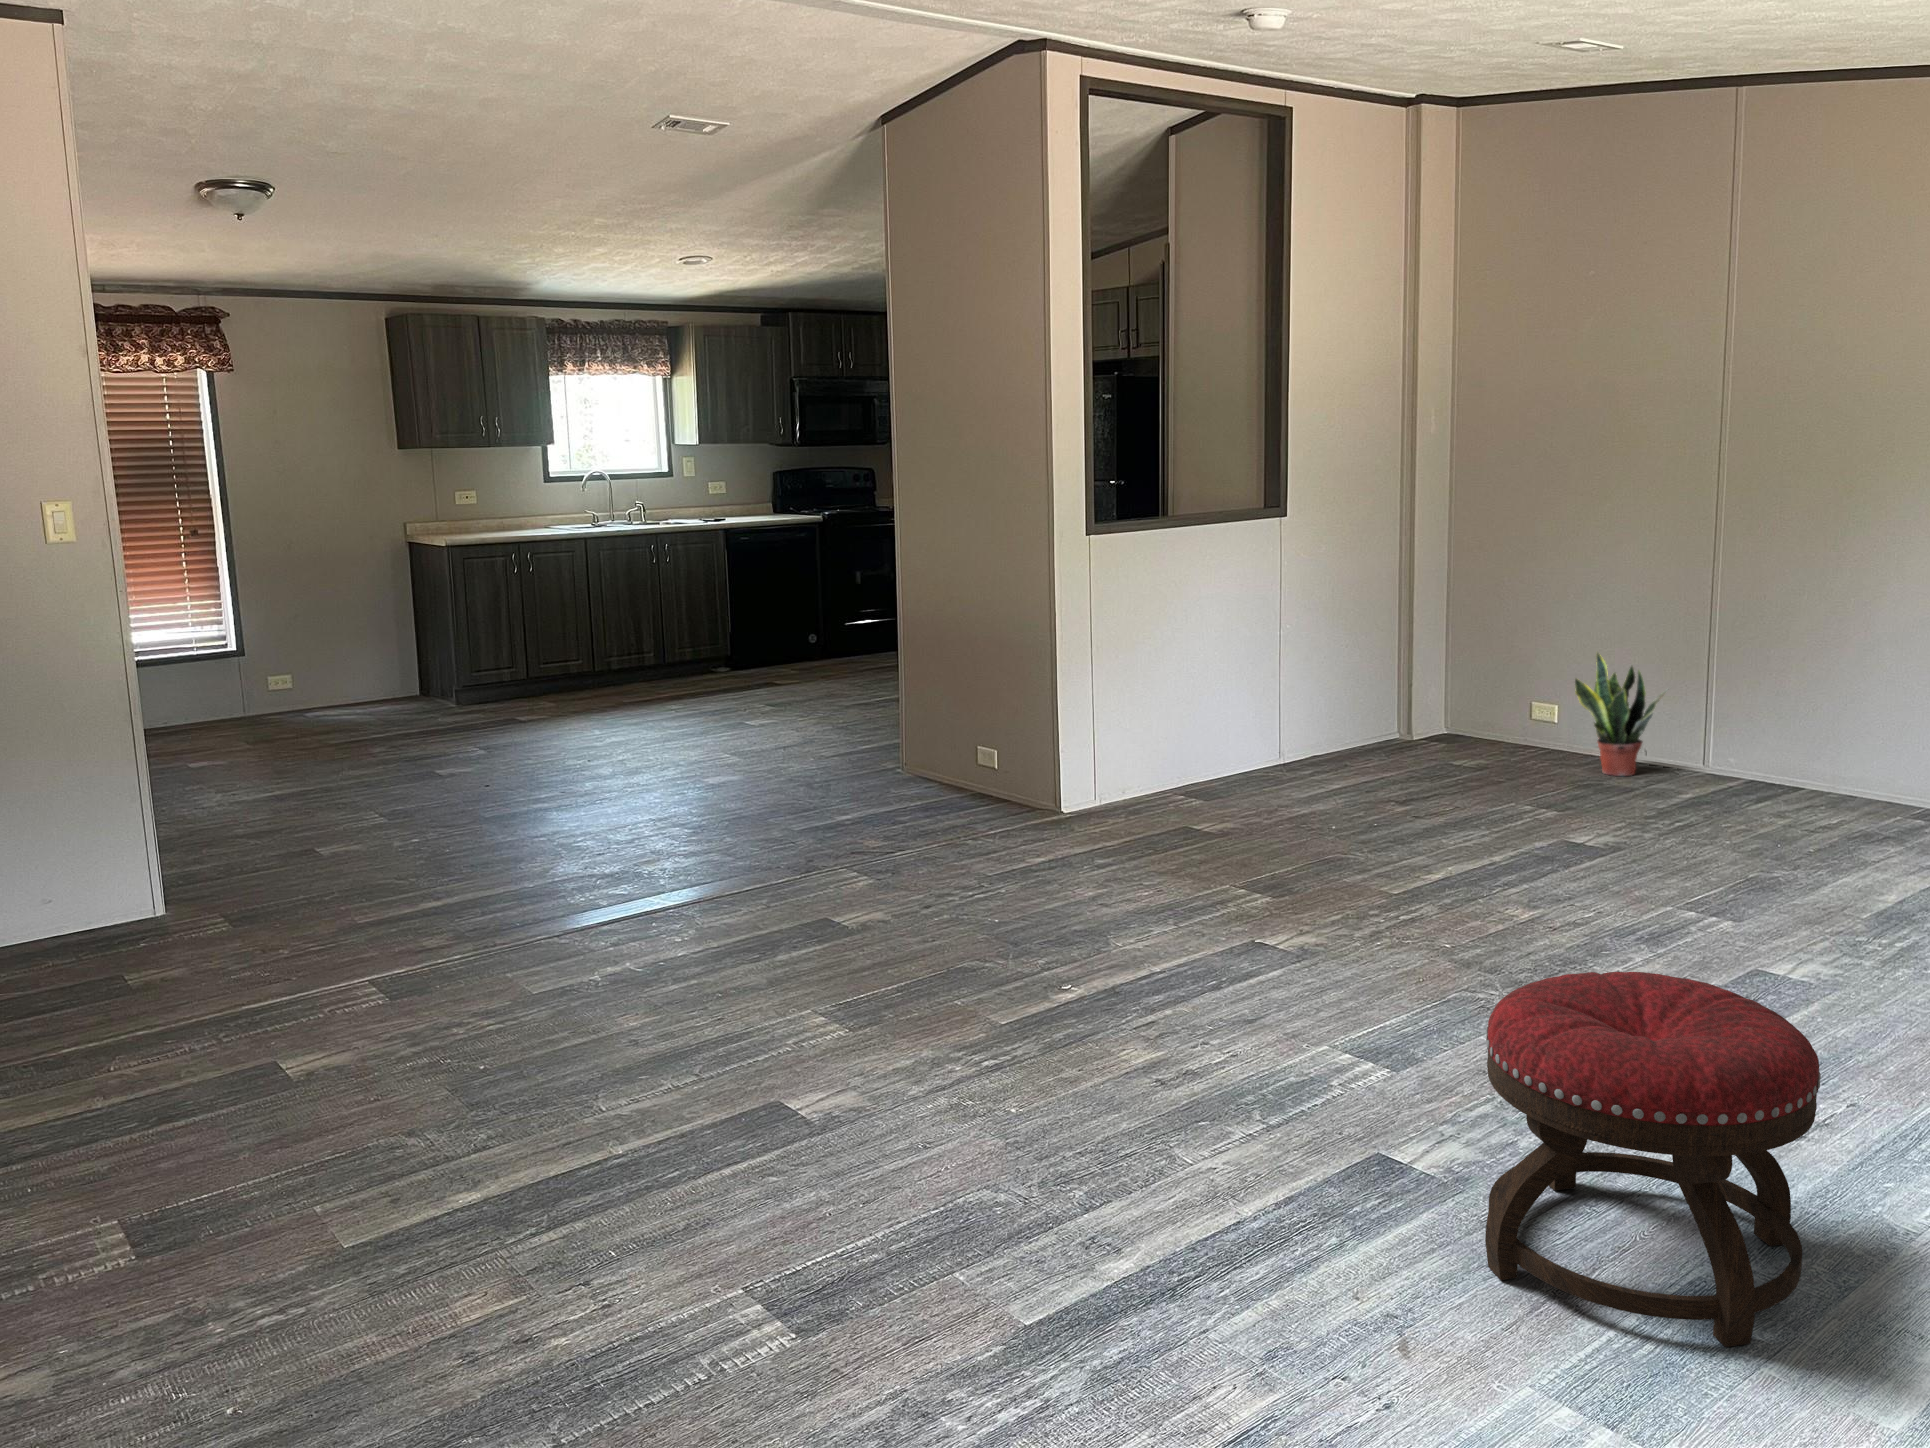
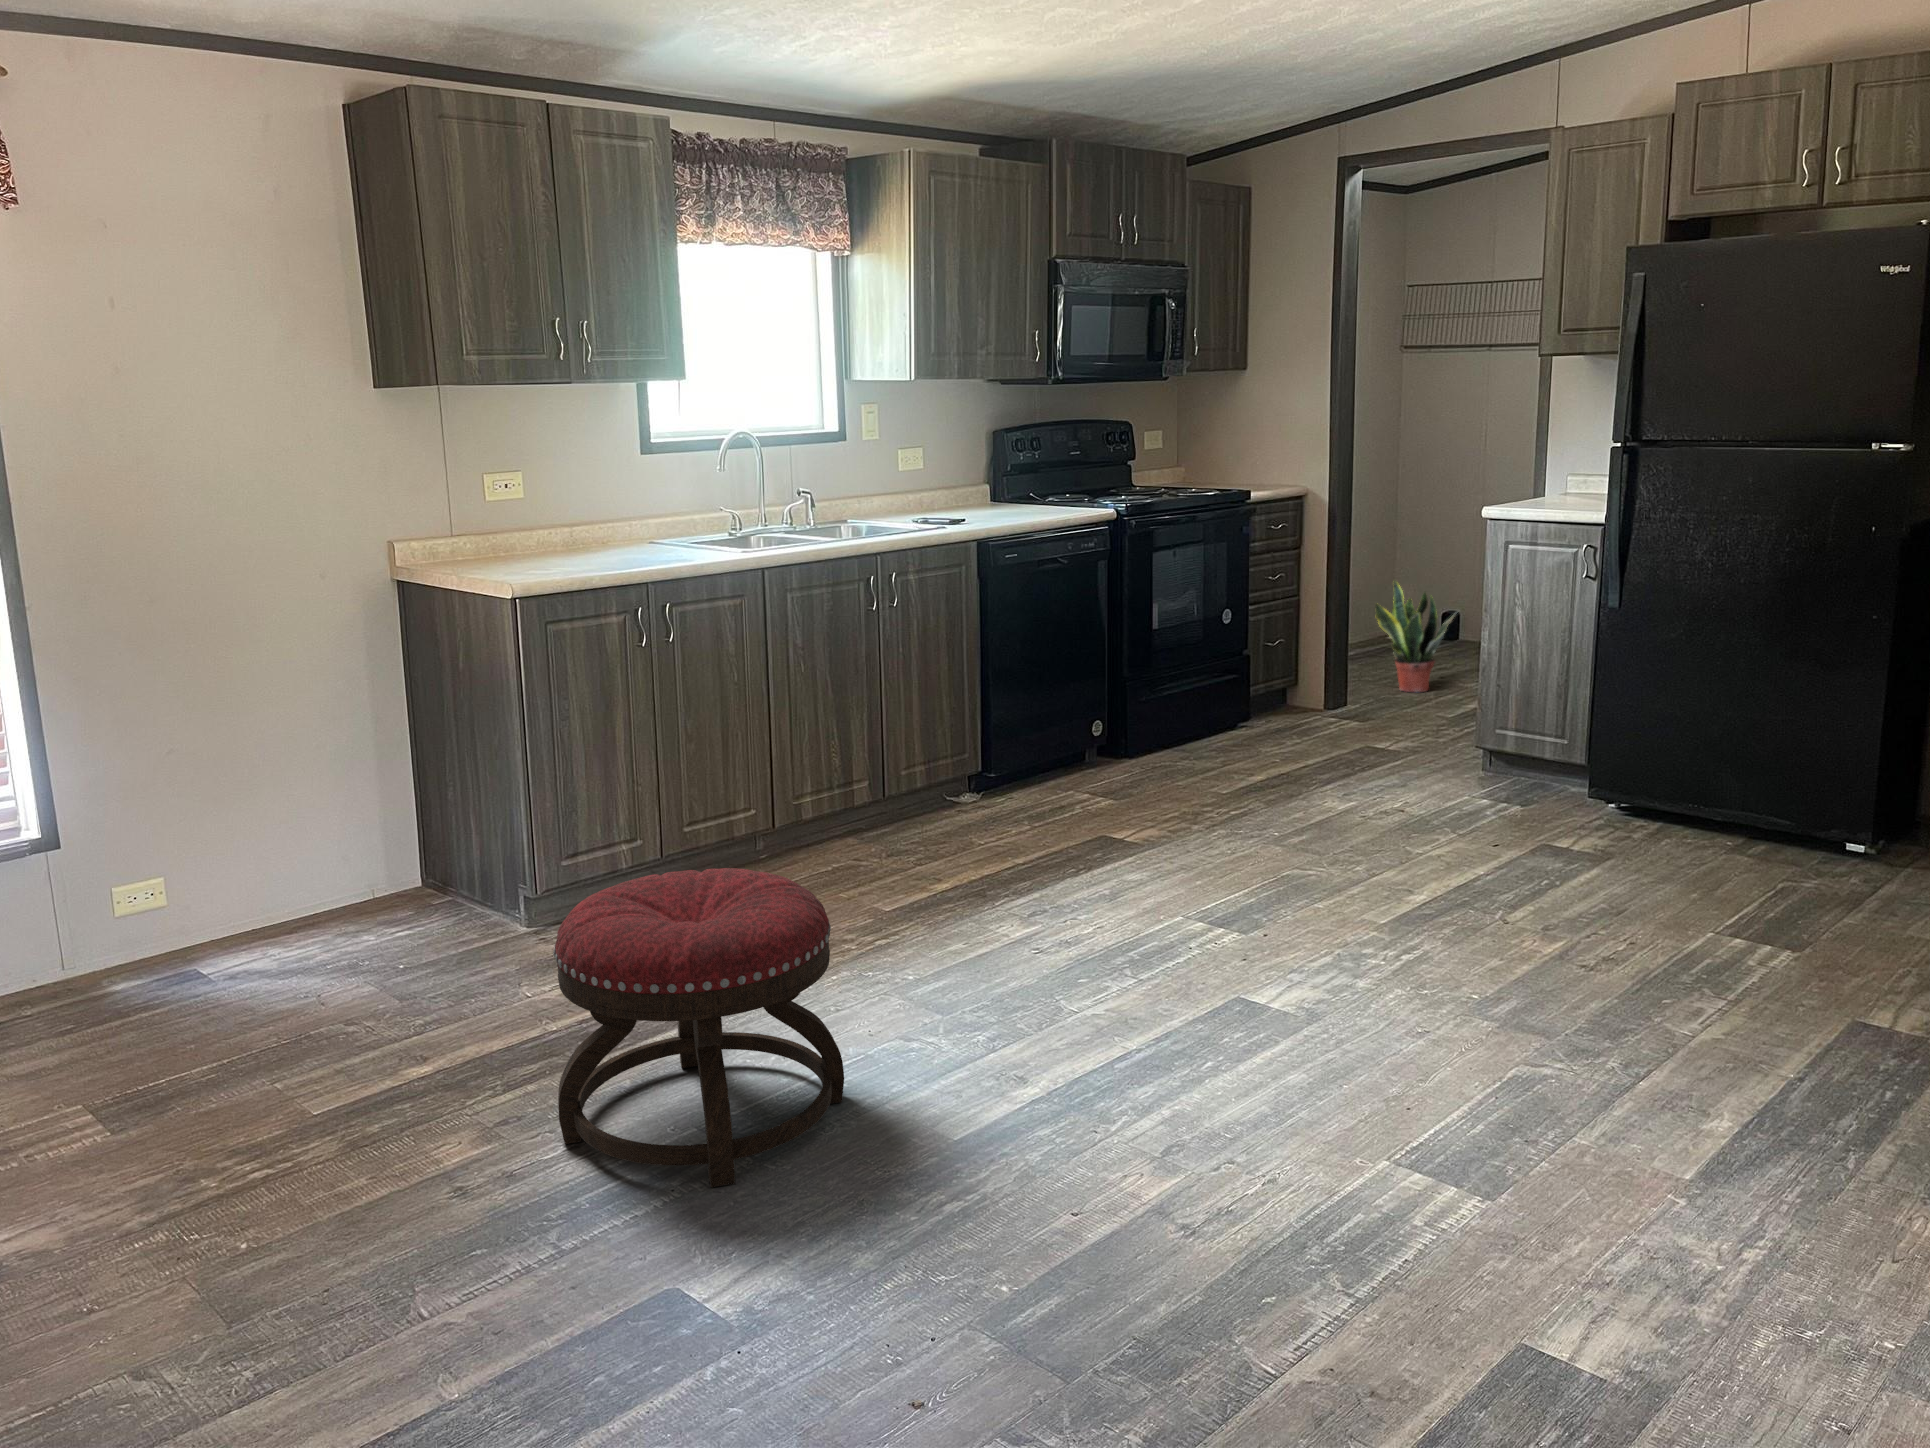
ottoman: present [1485,972,1821,1347] -> present [553,868,844,1188]

